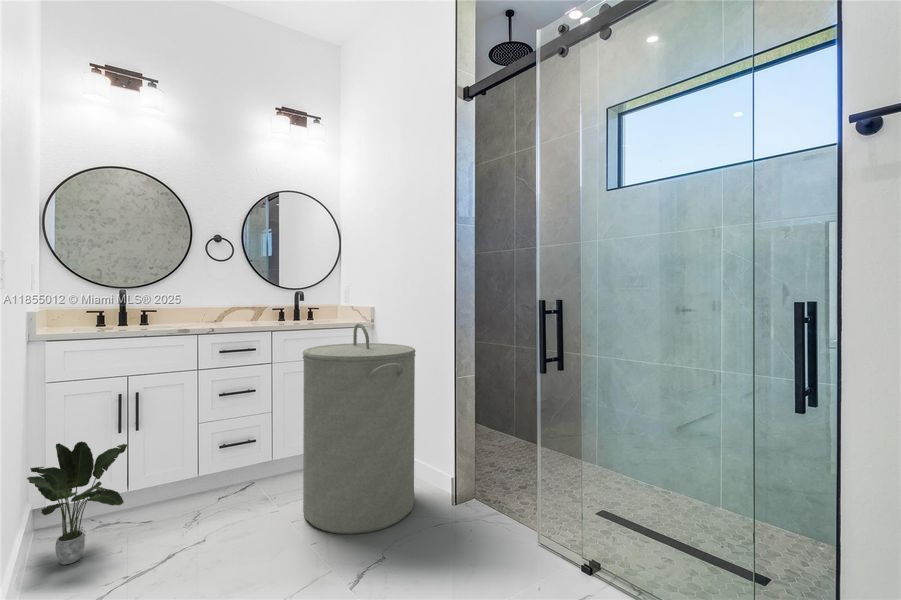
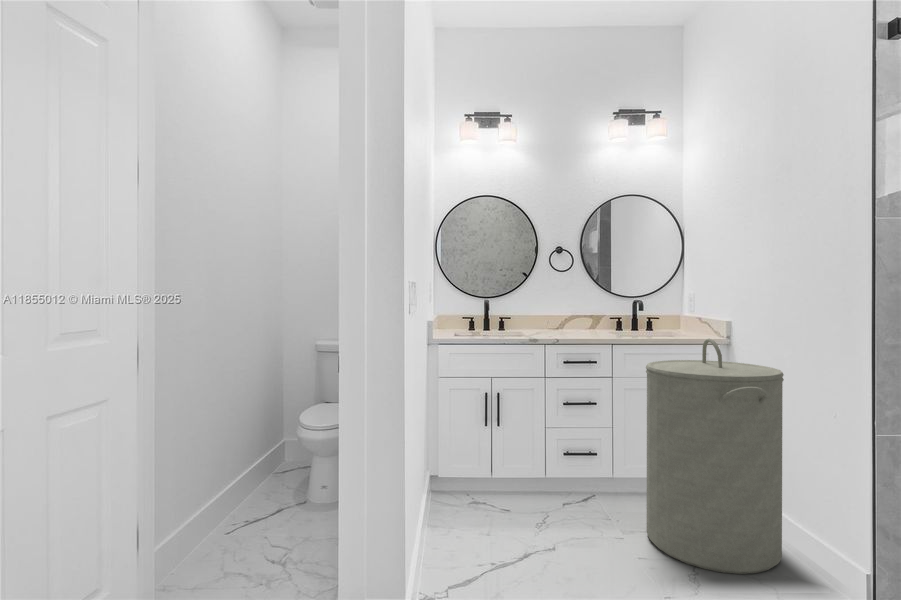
potted plant: present [27,441,128,565] -> none [434,423,496,520]

